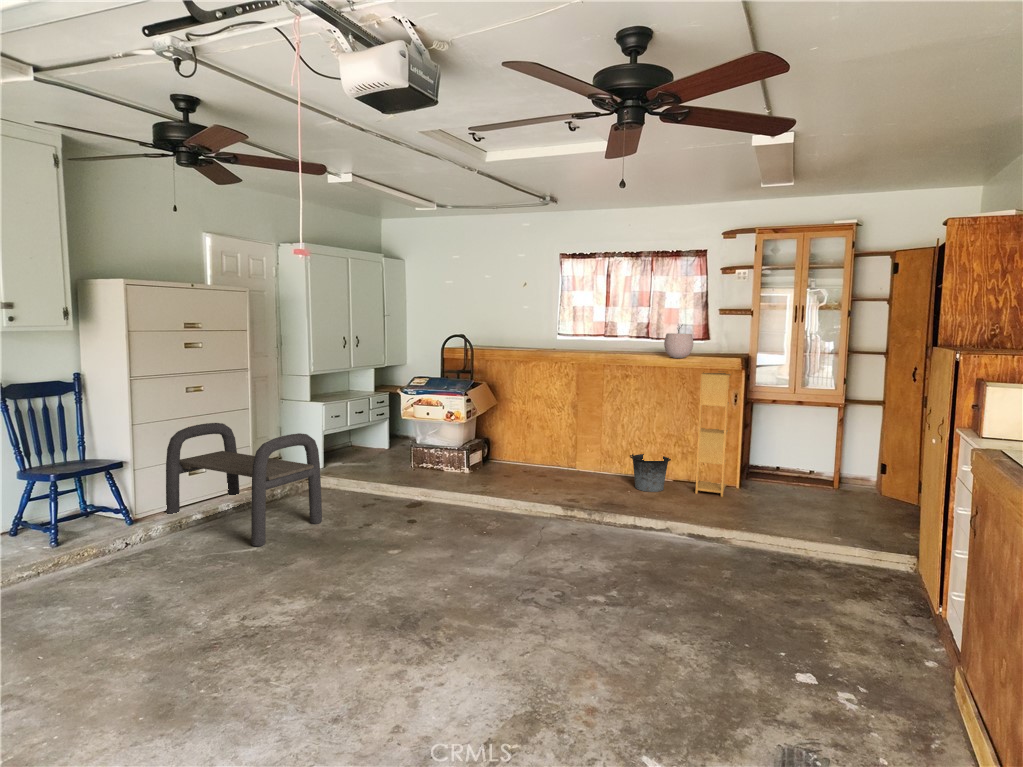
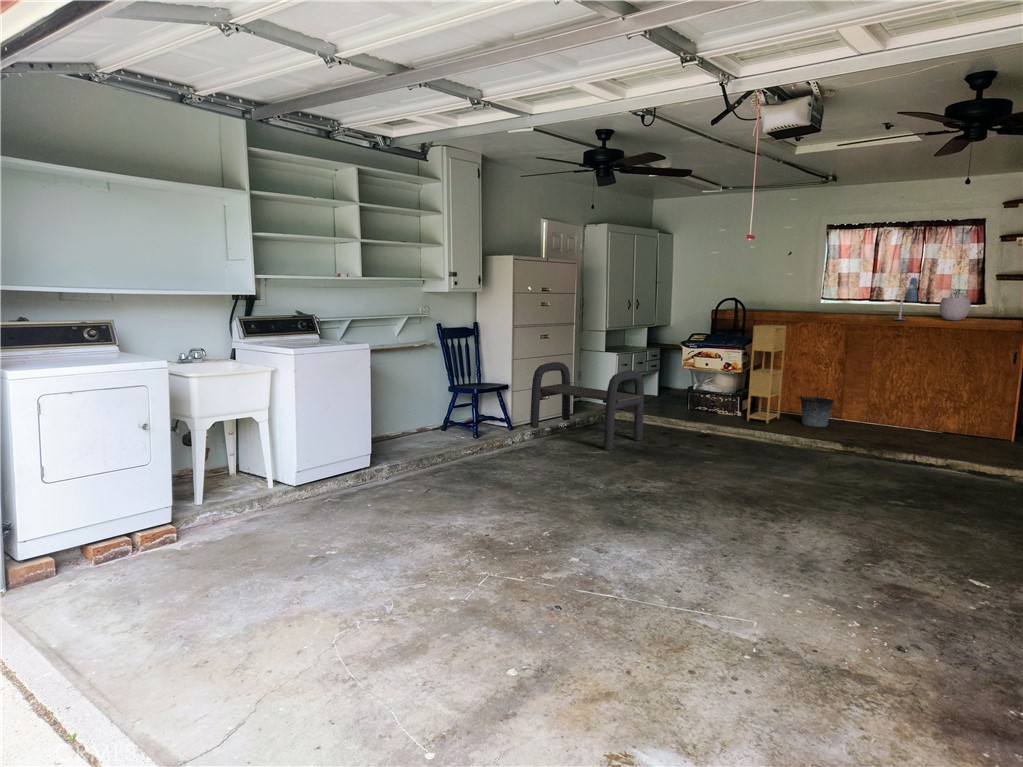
desk lamp: none [620,311,643,358] -> present [894,278,917,320]
shelving unit: present [695,372,731,497] -> present [747,325,787,423]
bucket: present [630,454,671,492] -> present [799,396,835,427]

